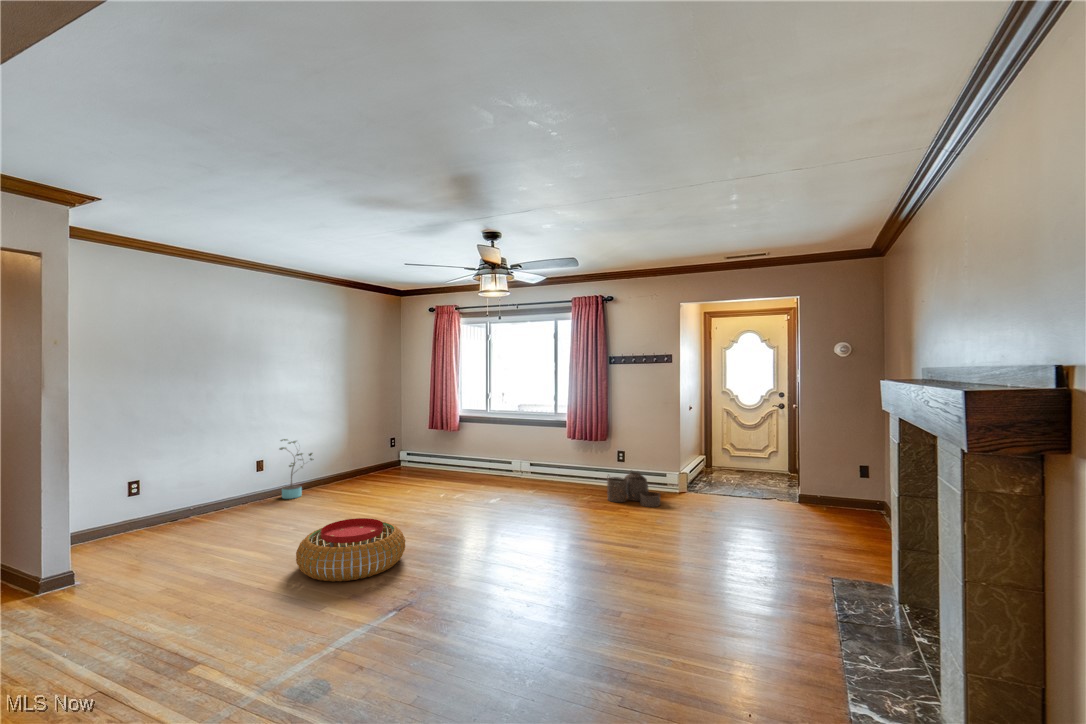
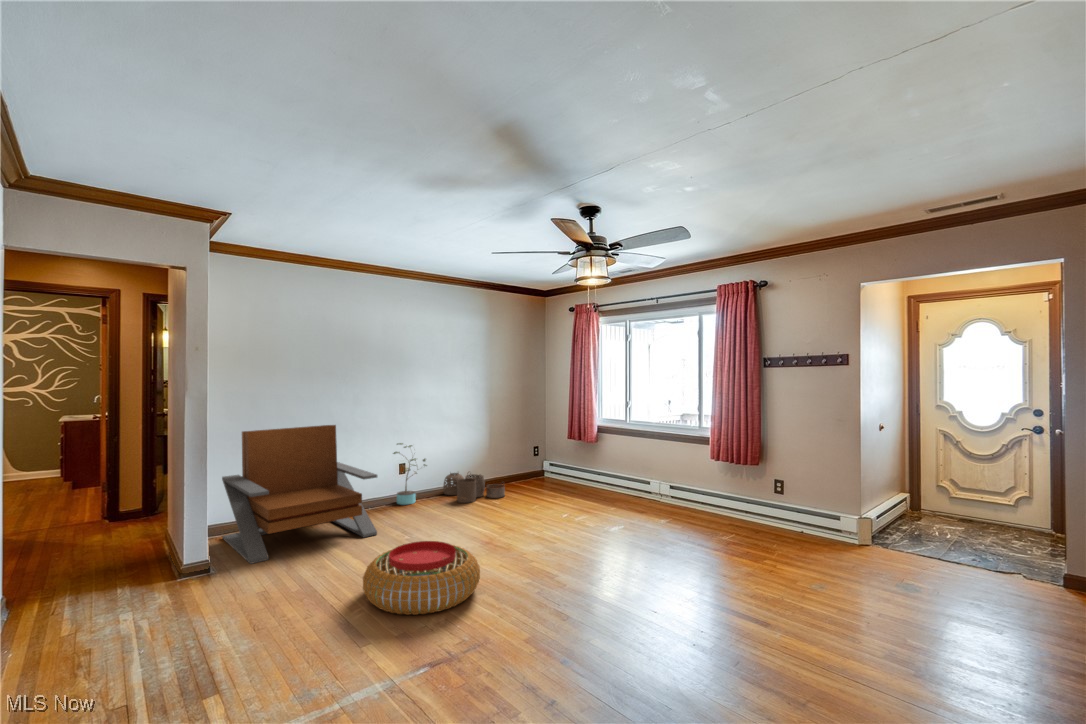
lounge chair: none [96,422,278,564] -> present [222,425,377,564]
woven basket: present [607,472,660,507] -> present [443,473,505,503]

